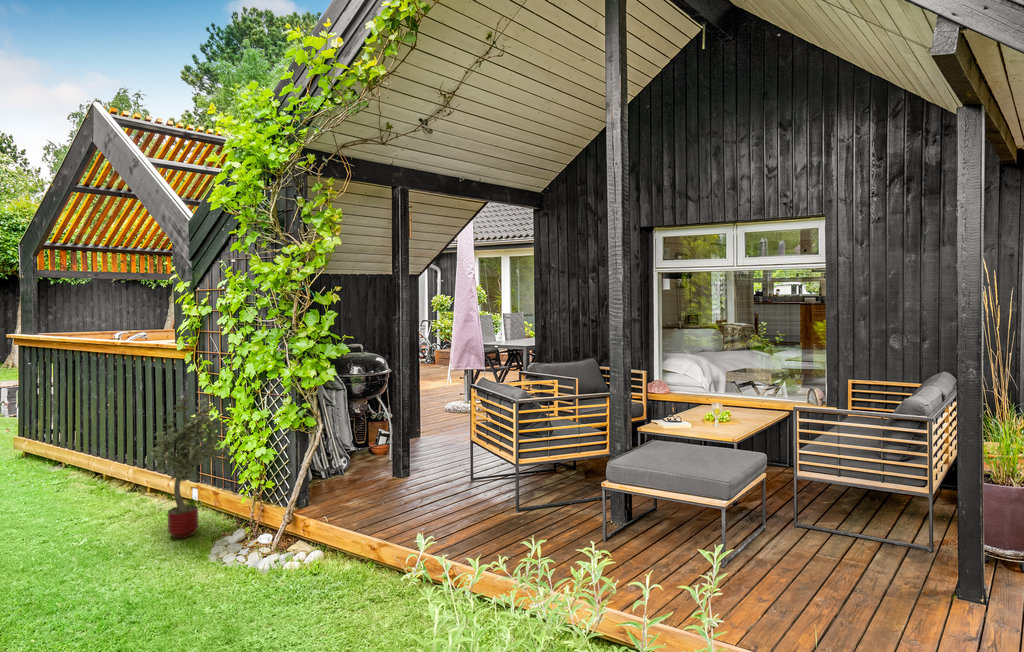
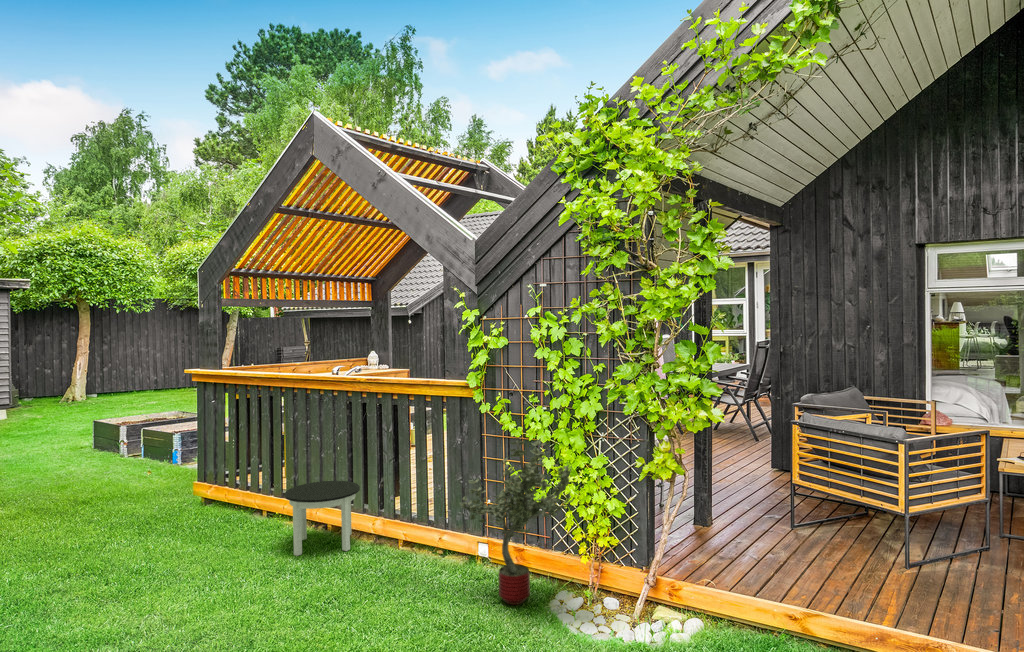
round table: none [39,434,118,498] -> present [285,481,360,556]

